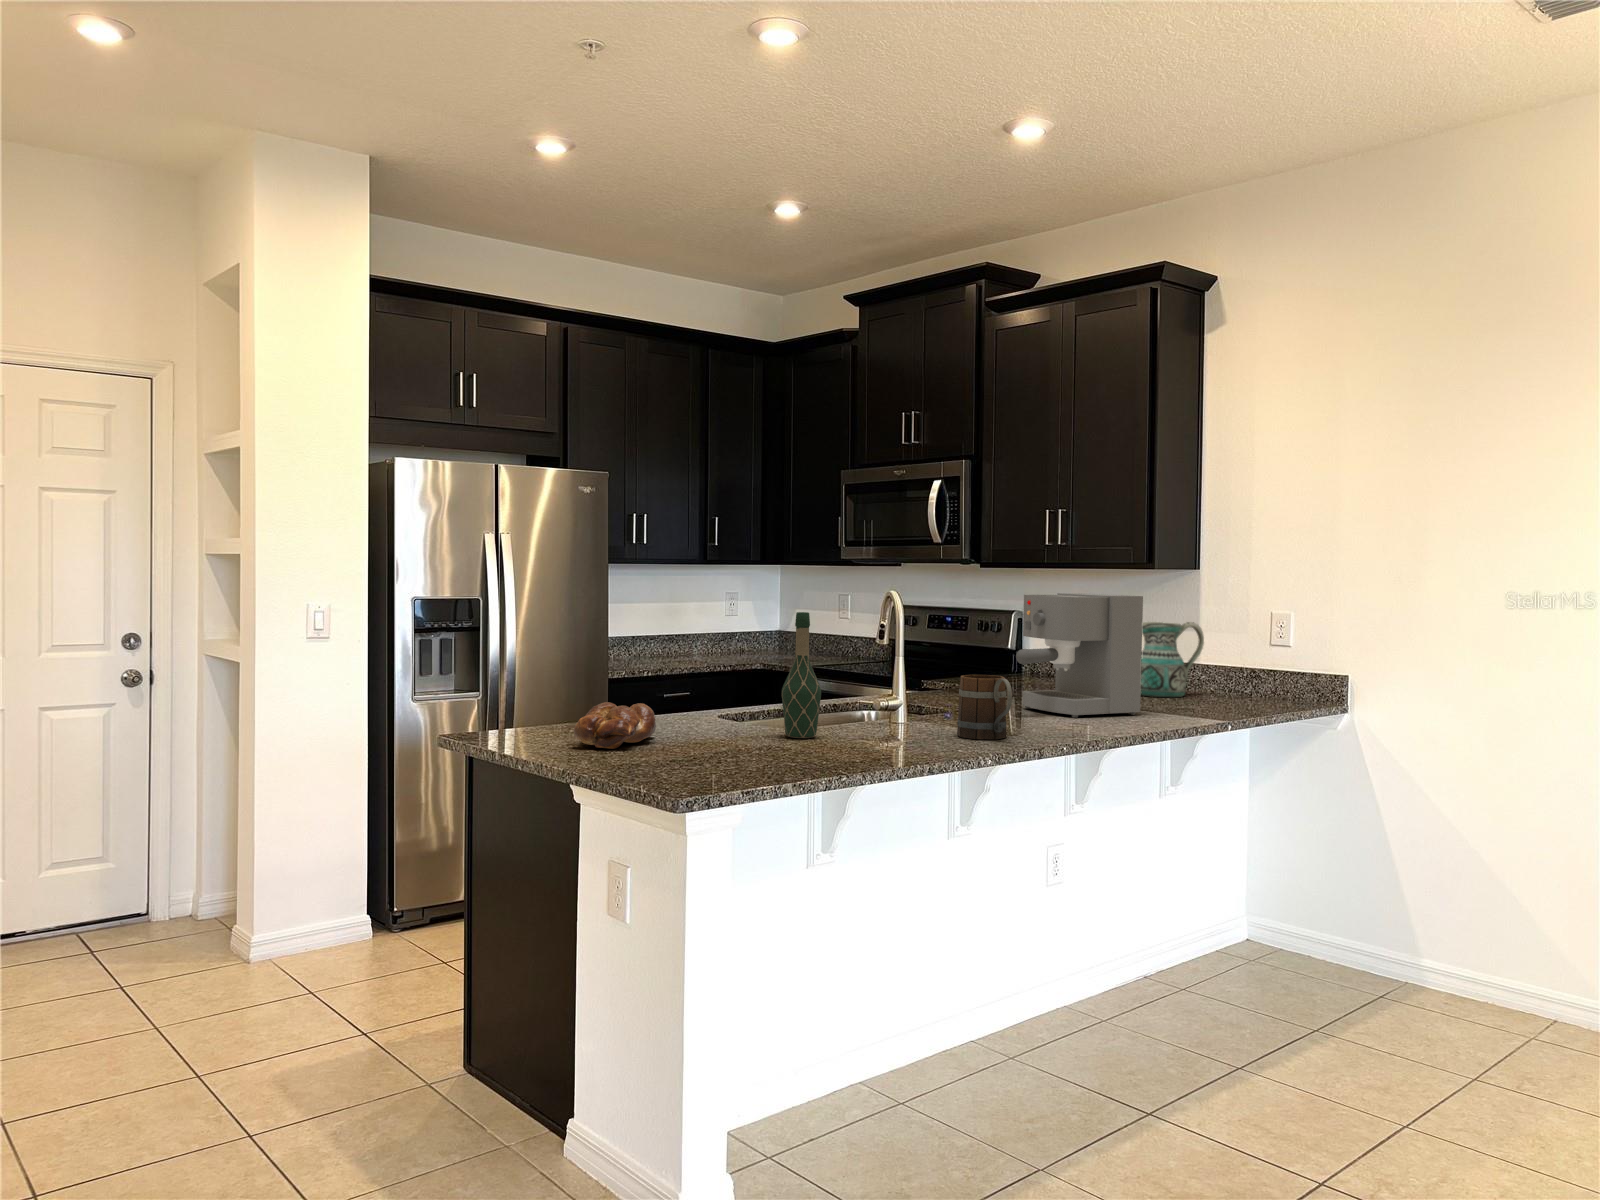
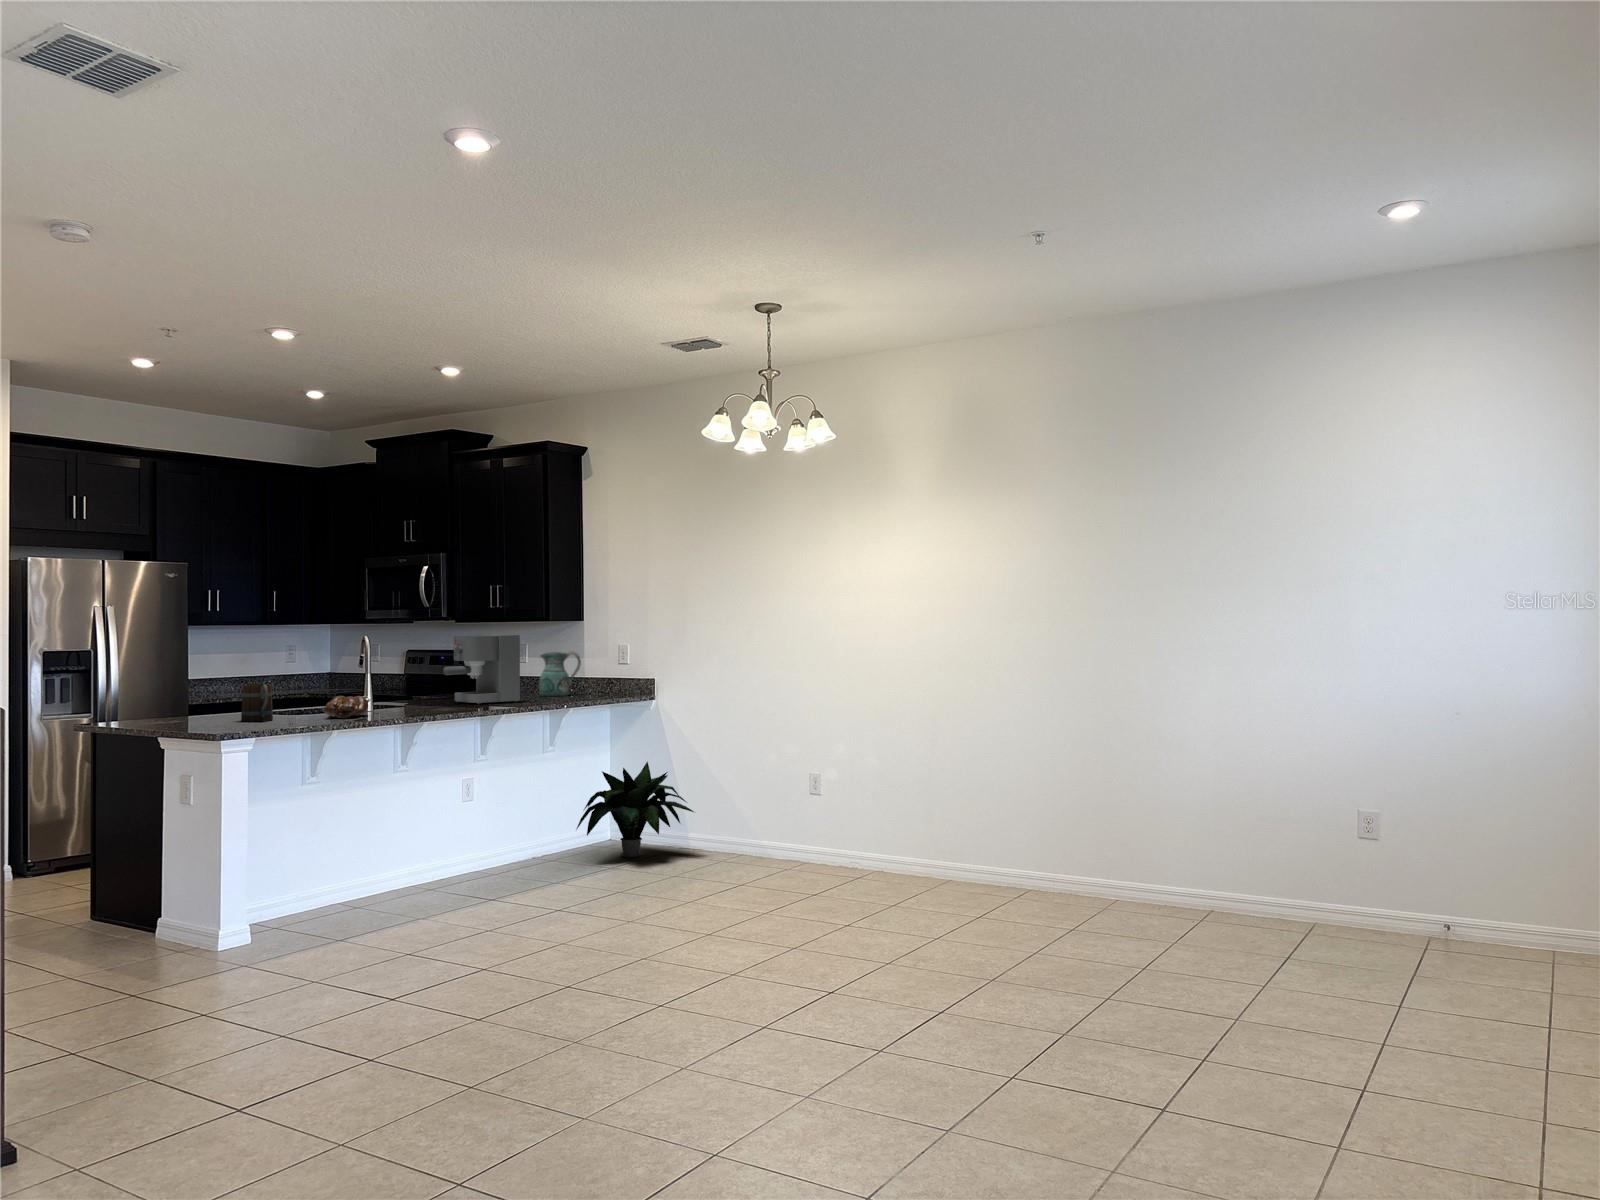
wine bottle: present [782,612,821,738] -> none [289,647,312,715]
mug: present [957,675,1012,740] -> present [241,684,273,721]
bread loaf: present [574,702,656,749] -> present [324,696,368,718]
potted plant: none [1220,828,1459,999] -> present [576,762,694,857]

